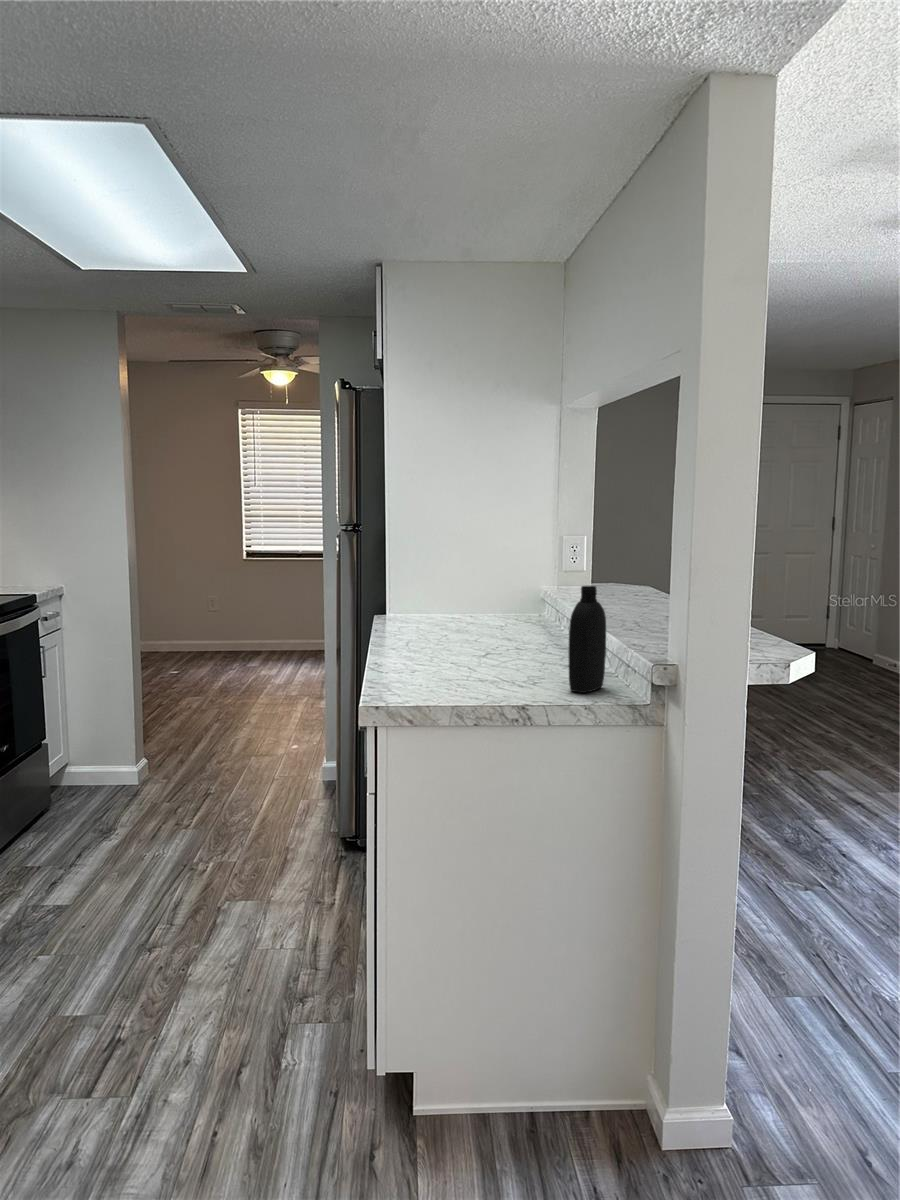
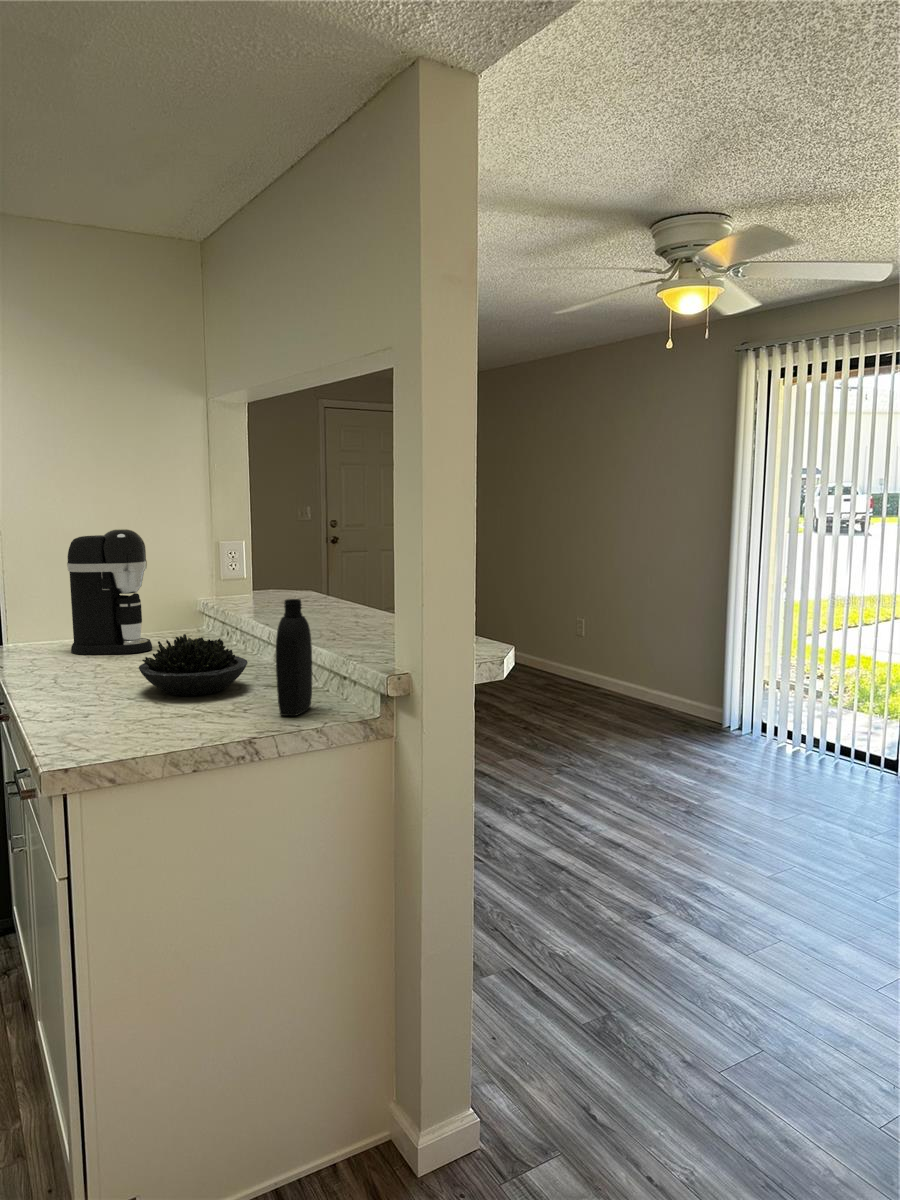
coffee maker: none [433,521,499,630] -> present [67,529,152,655]
succulent plant: none [466,613,560,668] -> present [139,634,248,696]

